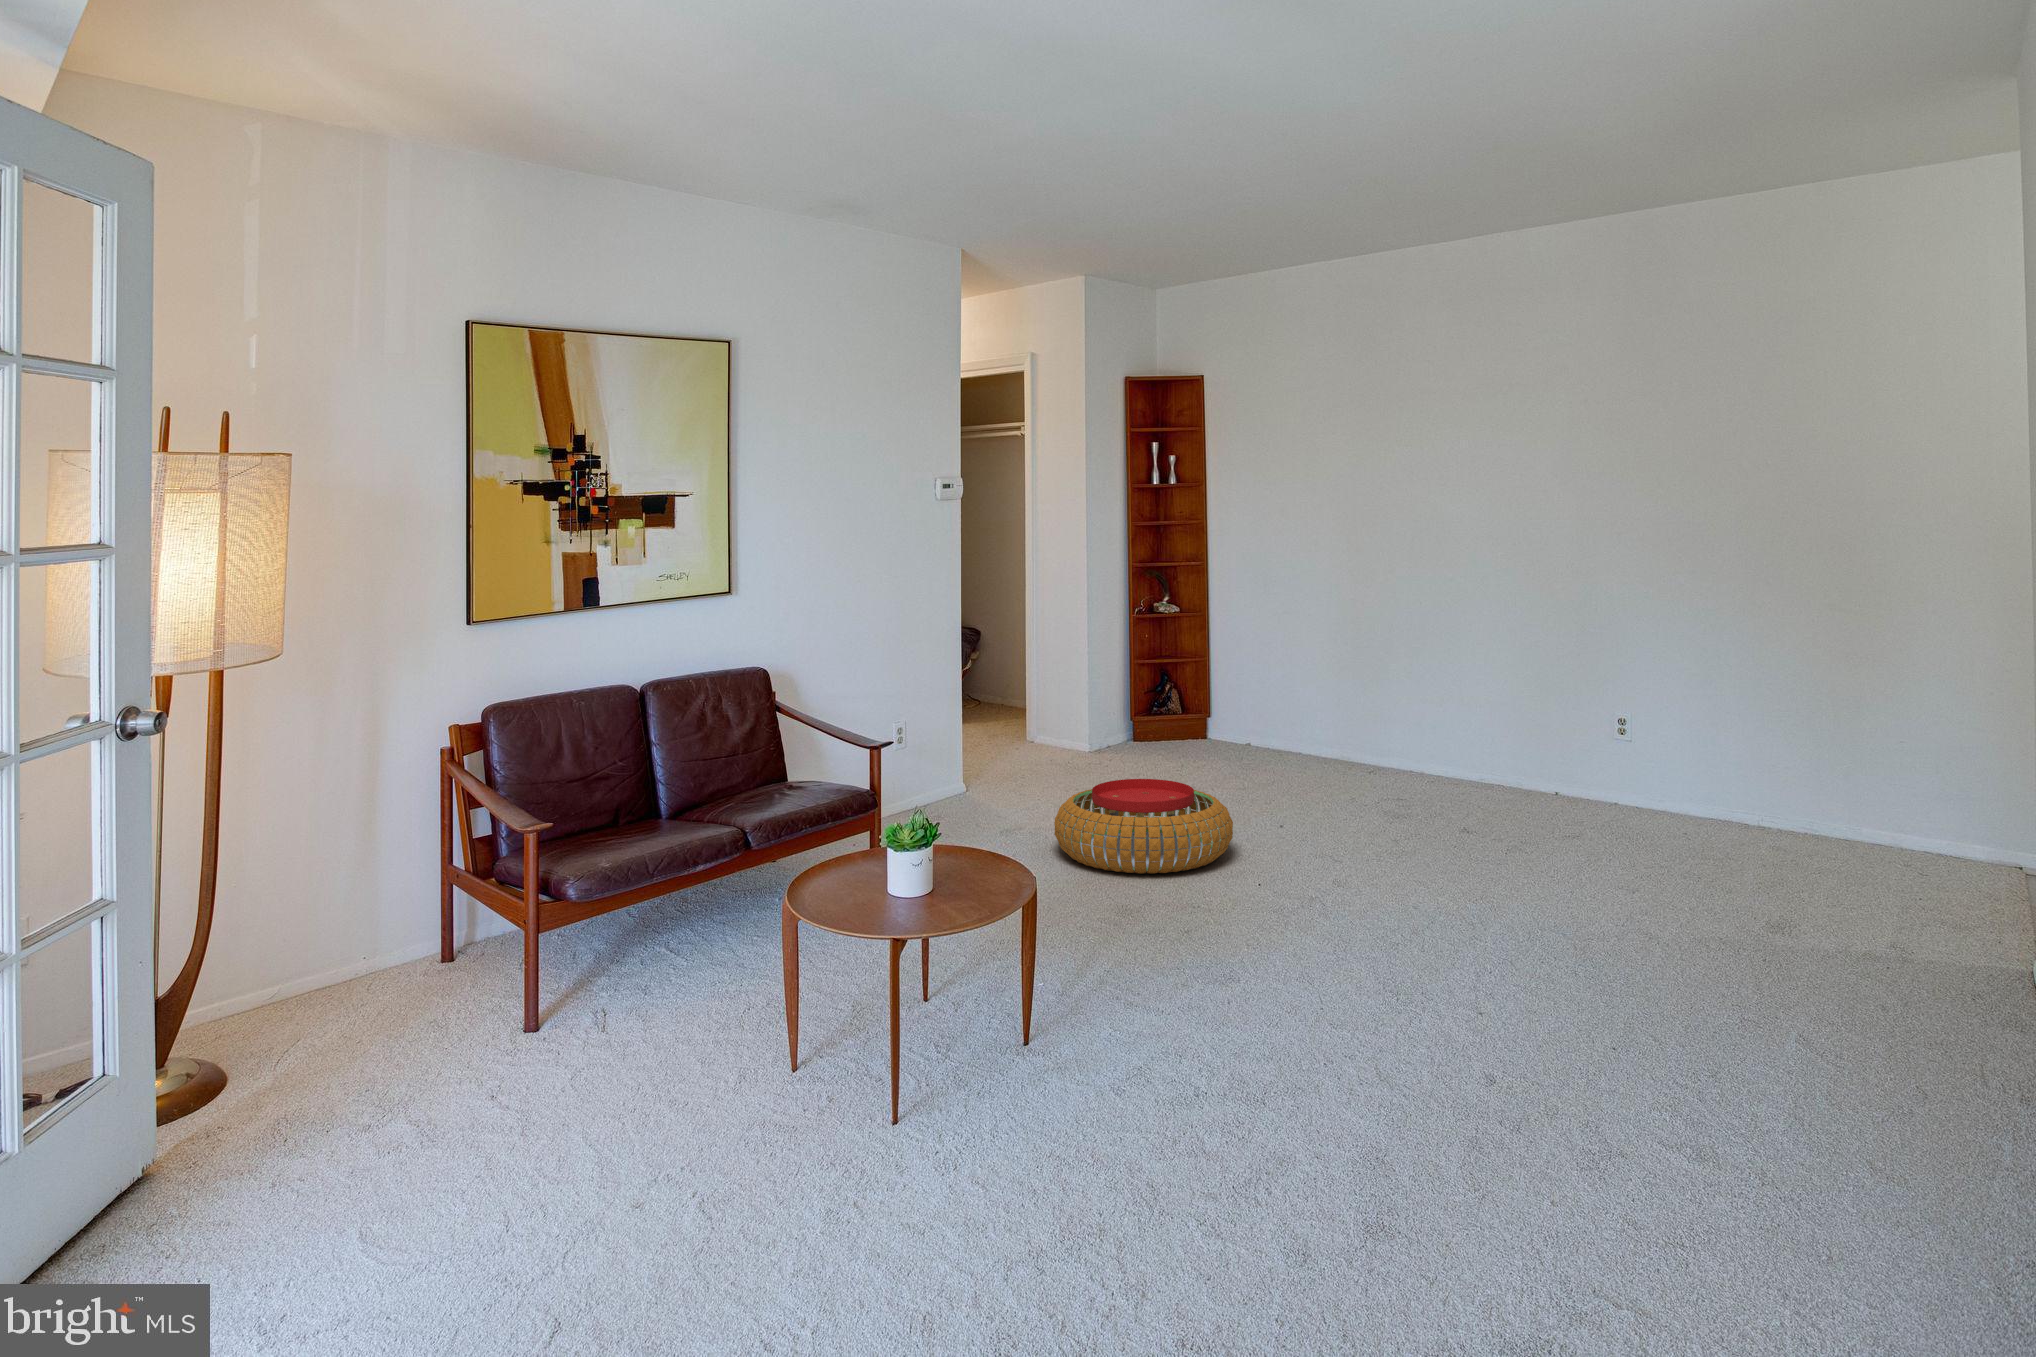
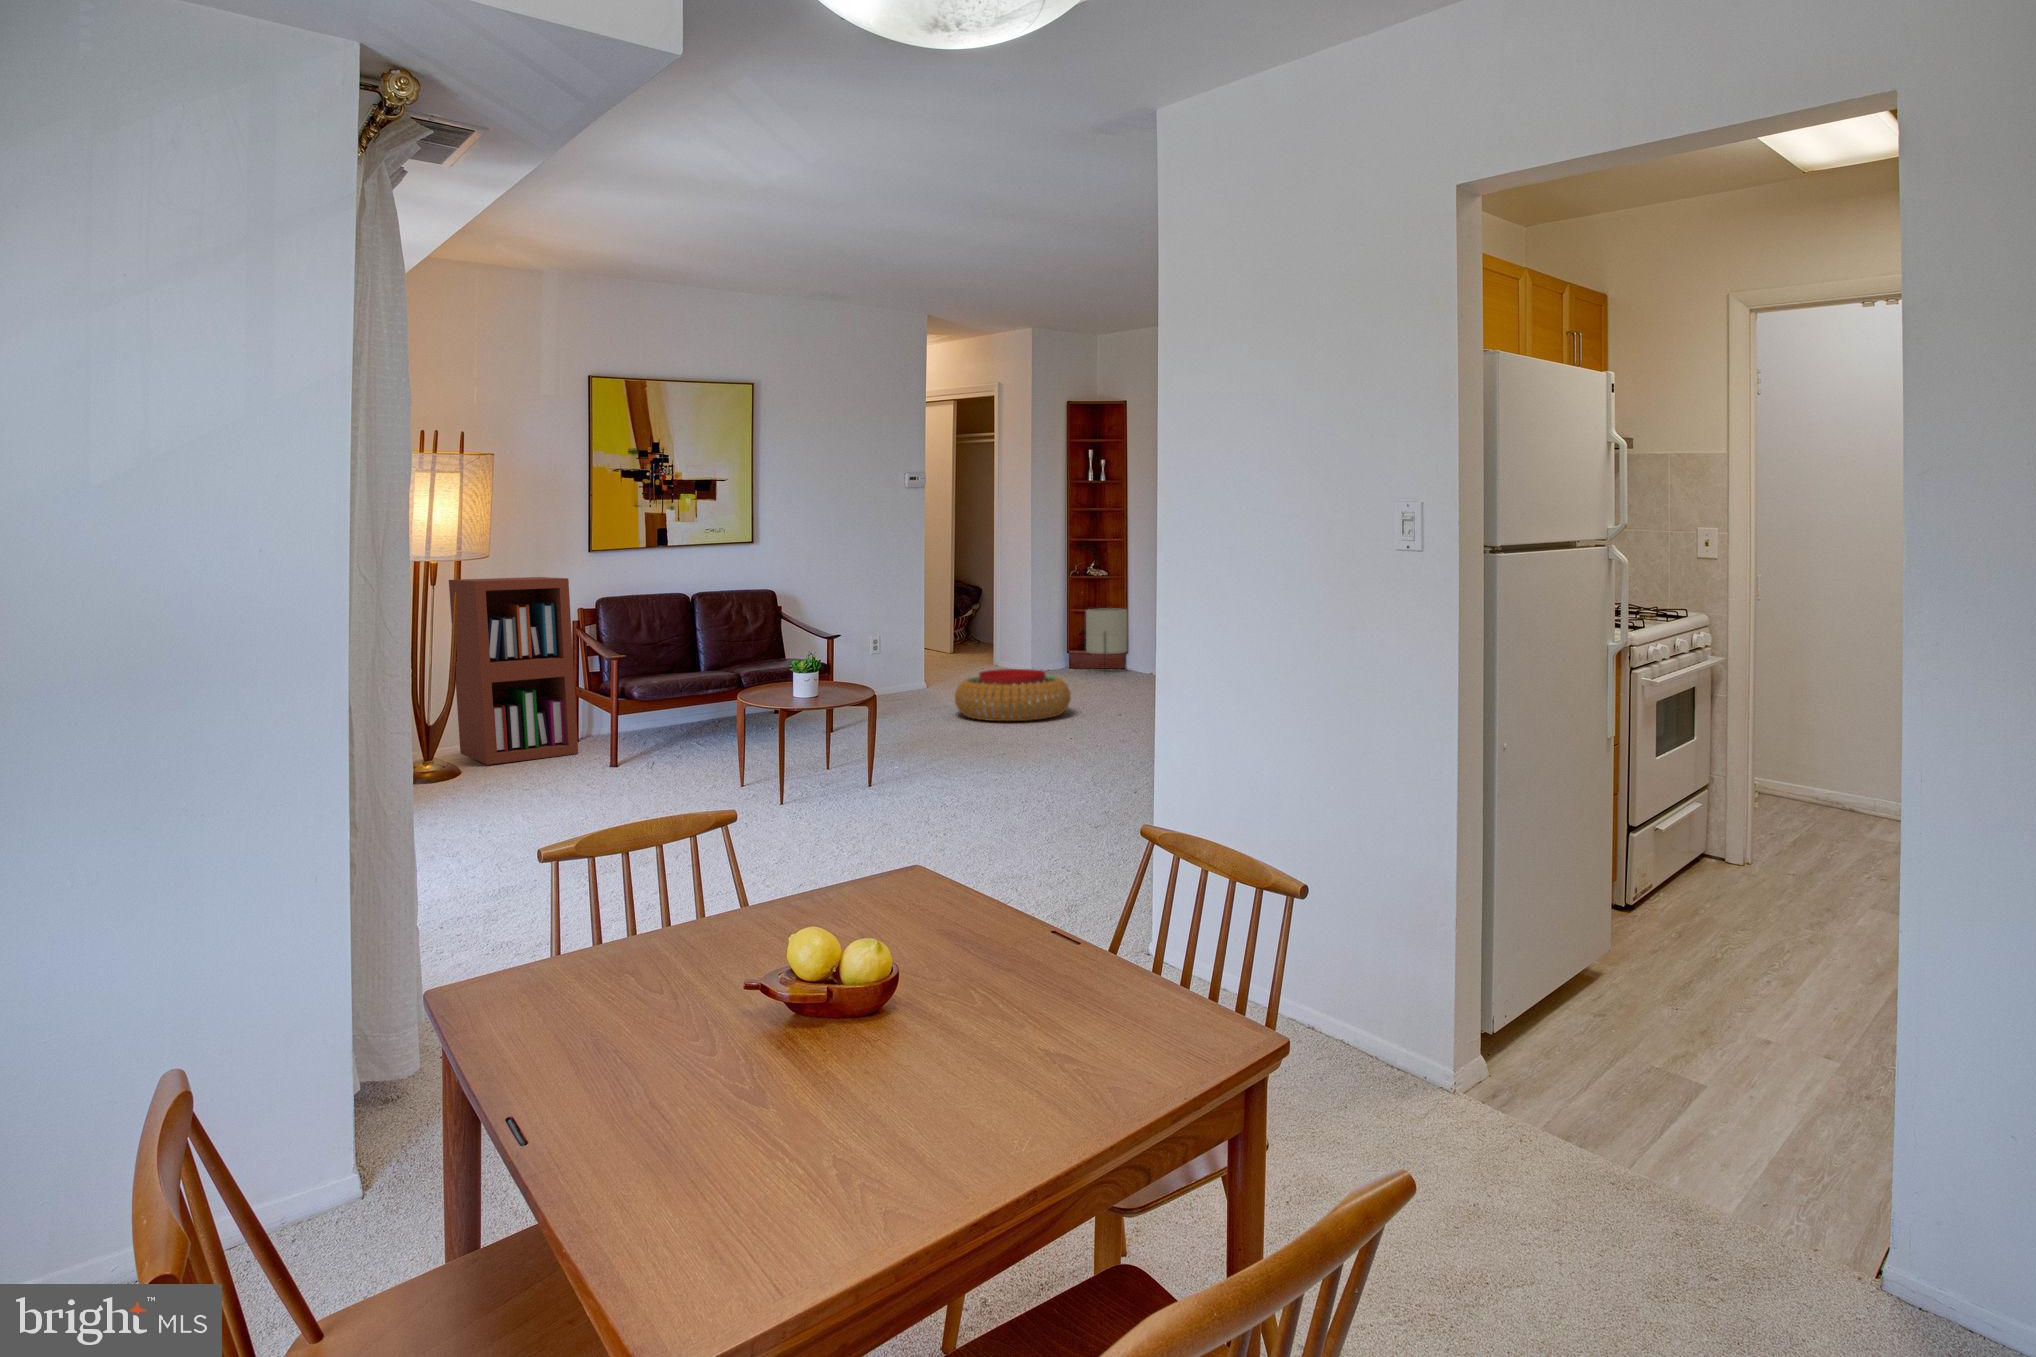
planter: none [1157,659,1214,751] -> present [1086,608,1127,655]
bookshelf: none [203,674,463,1052] -> present [449,577,578,765]

